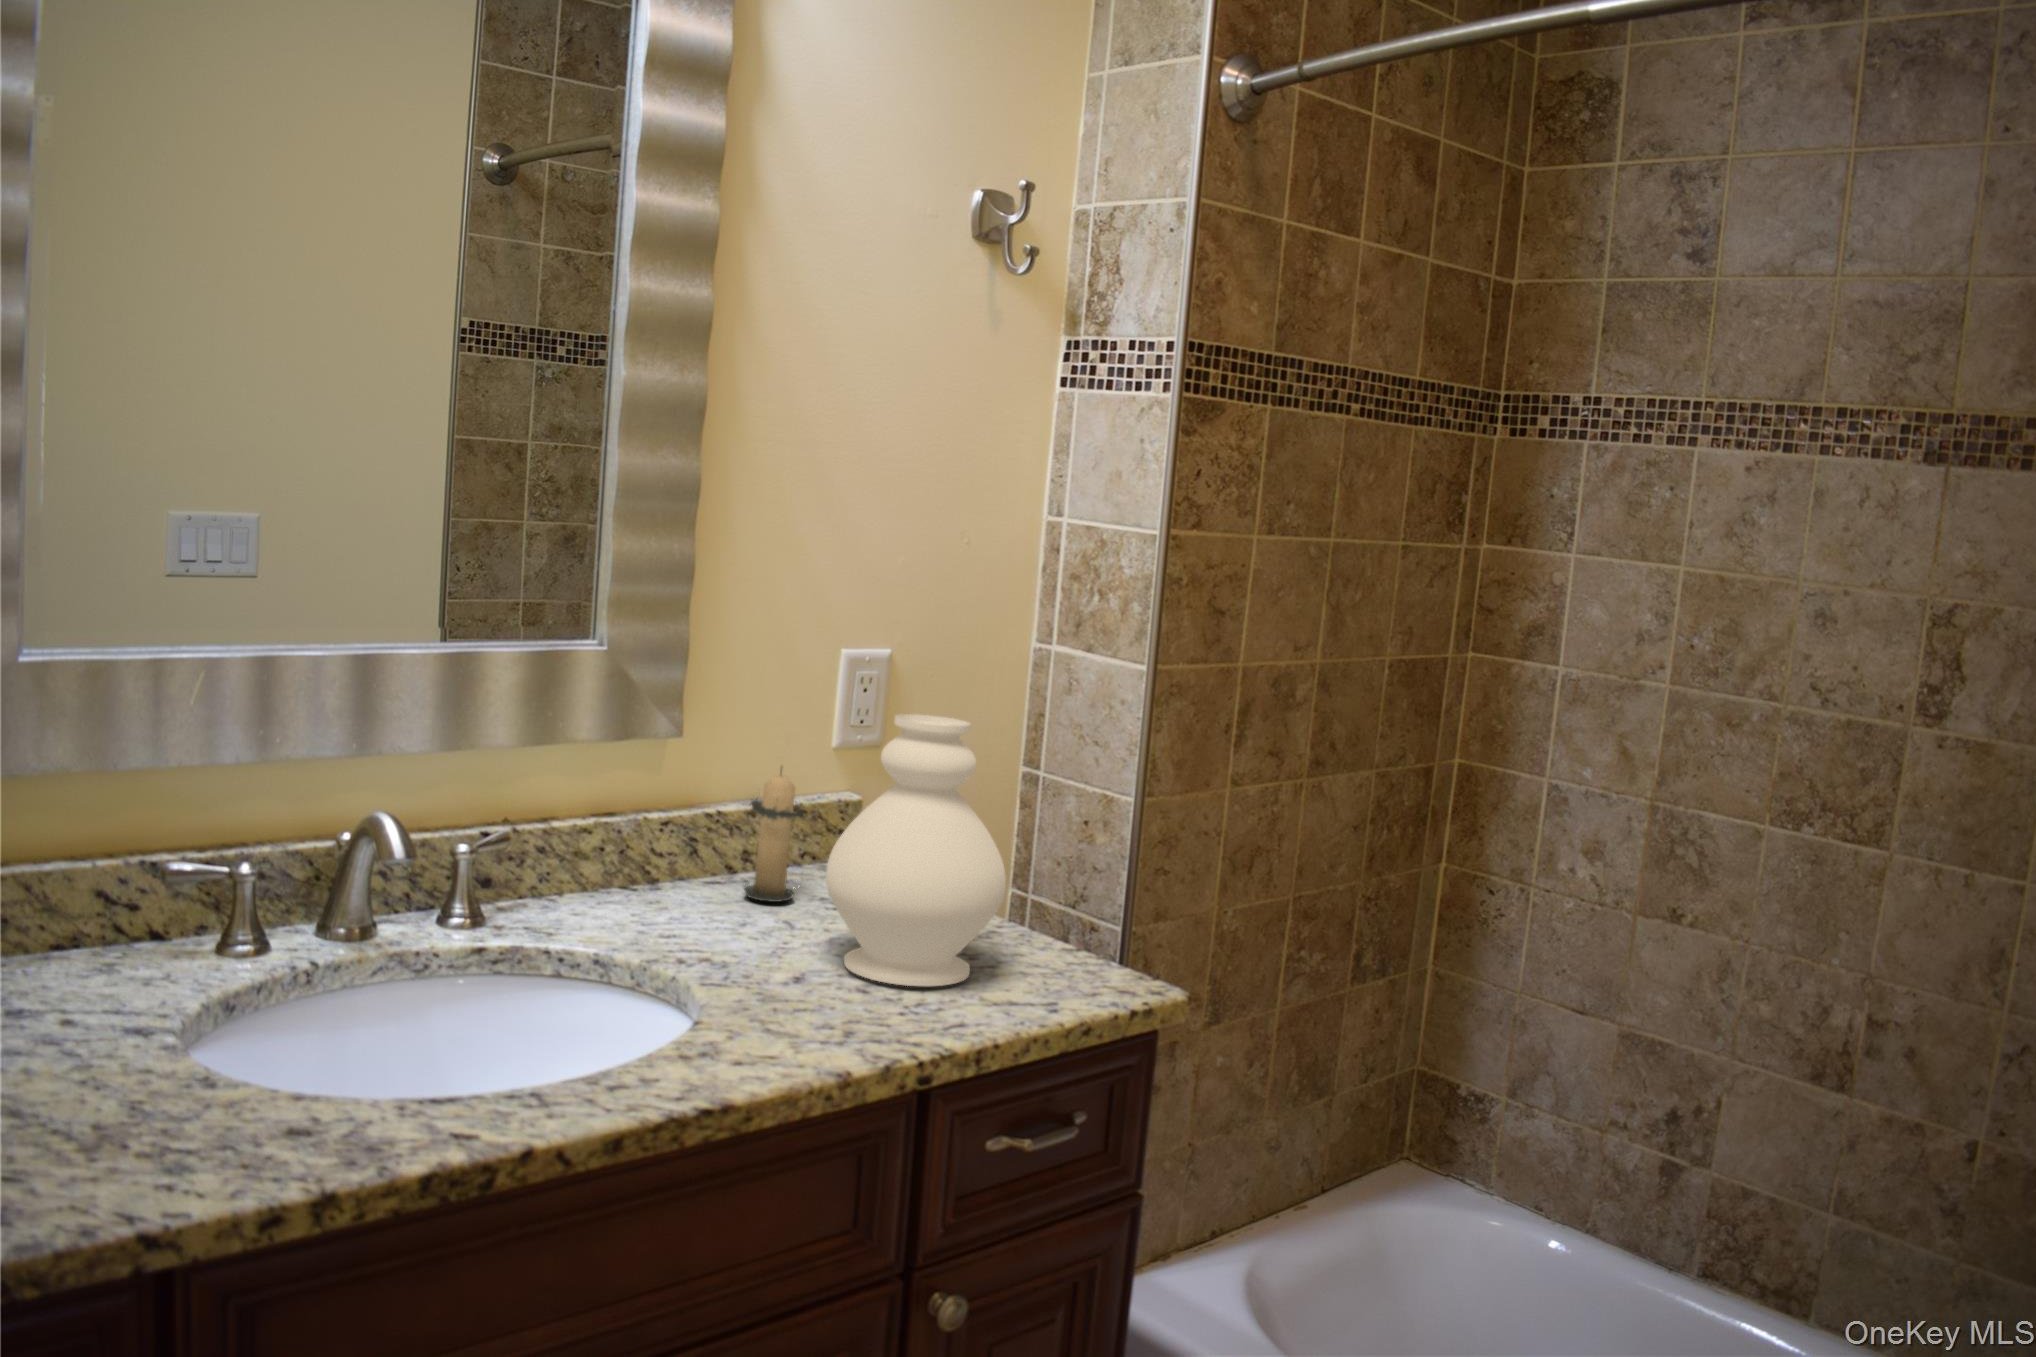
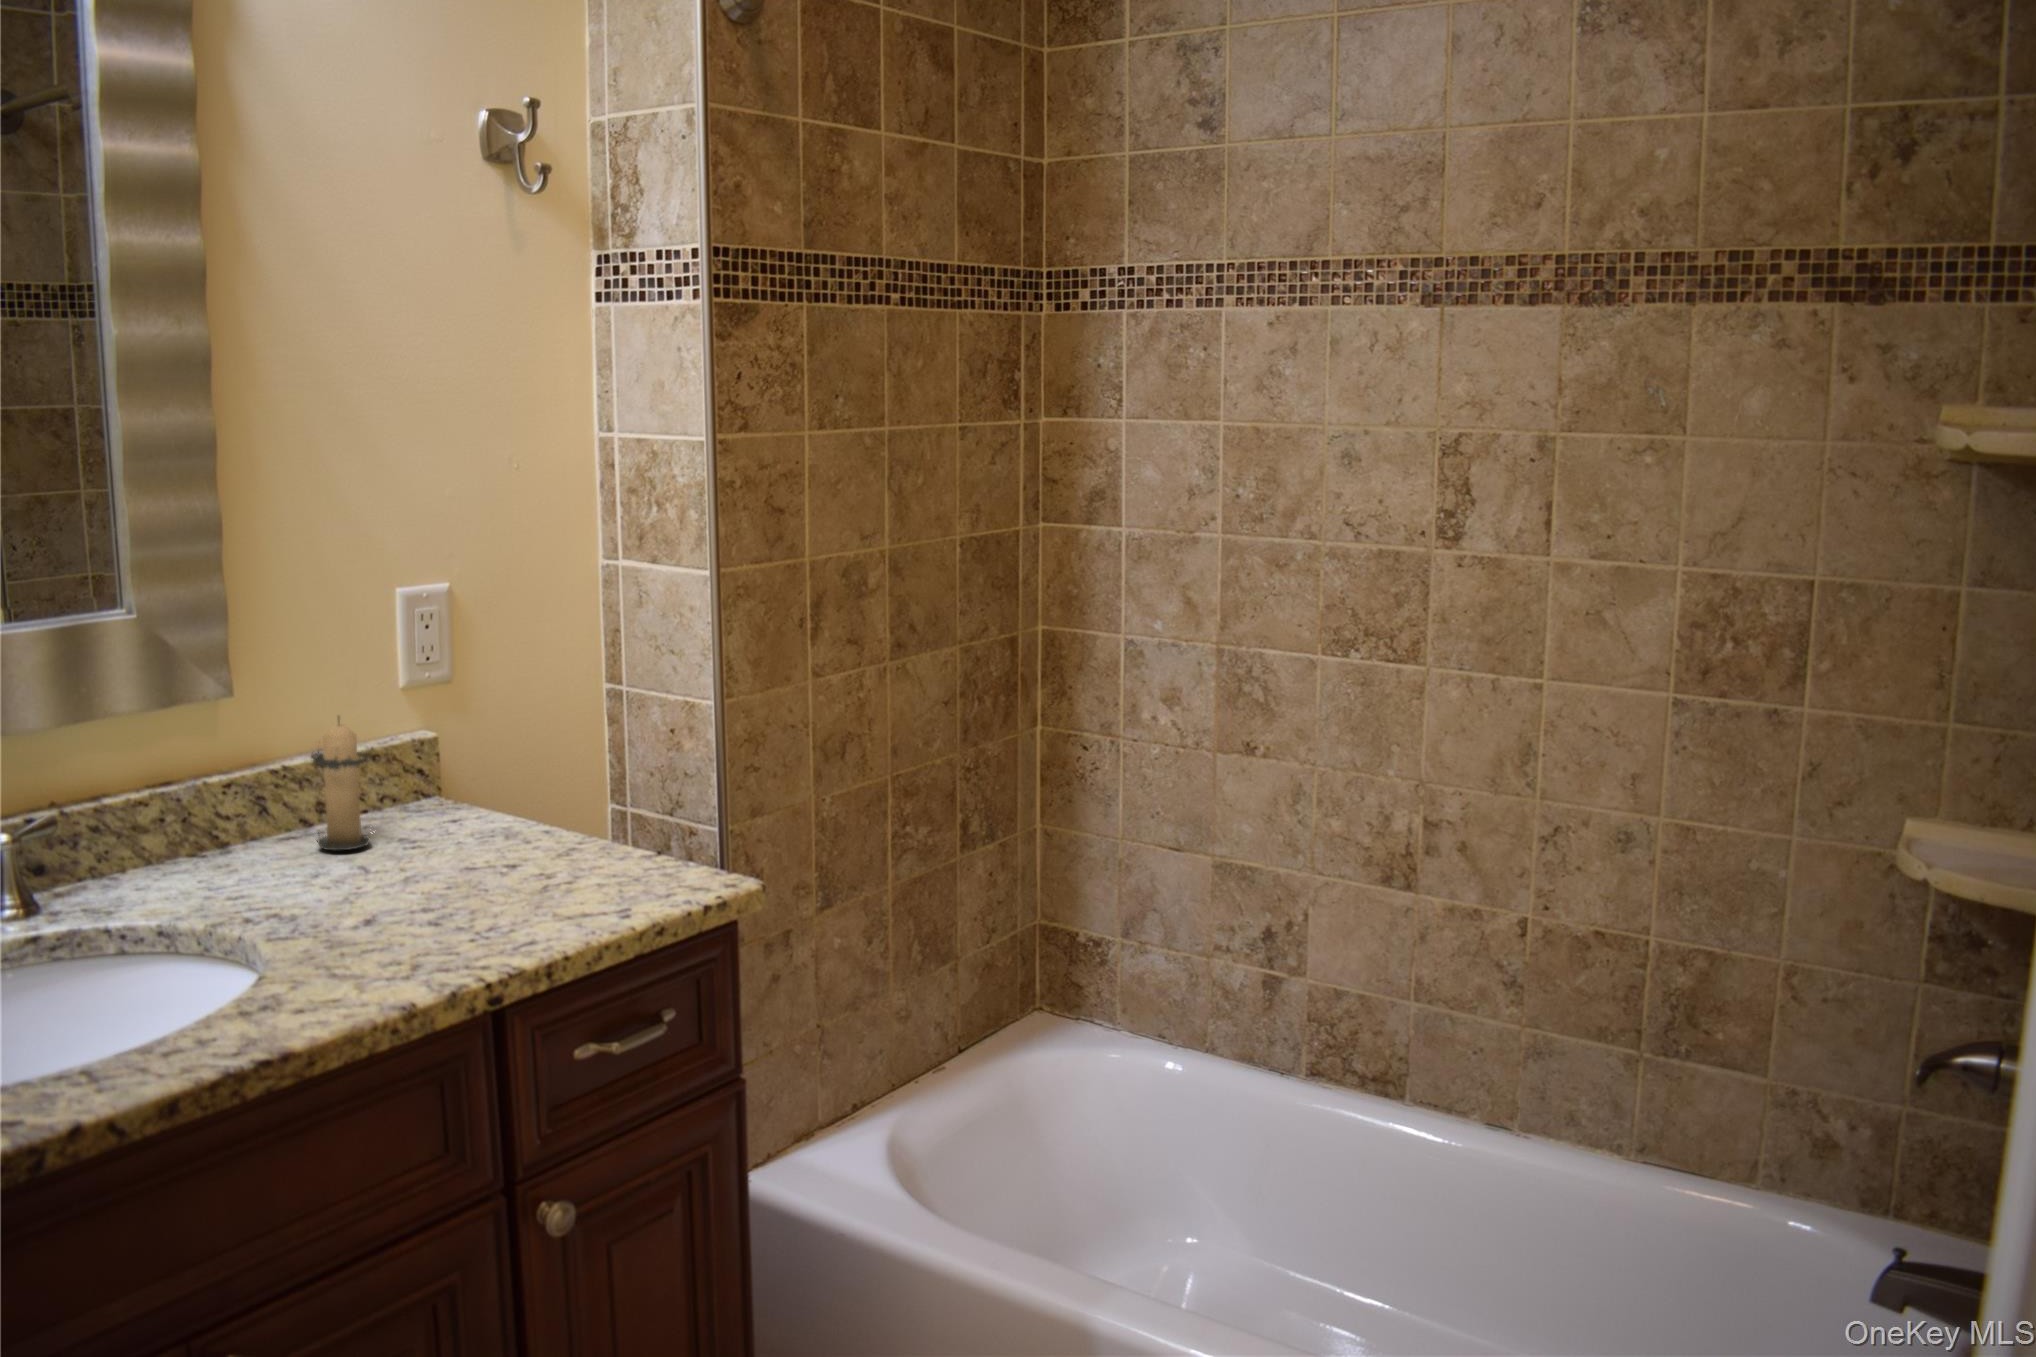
decorative vase: present [826,714,1006,986] -> none [387,651,570,913]

